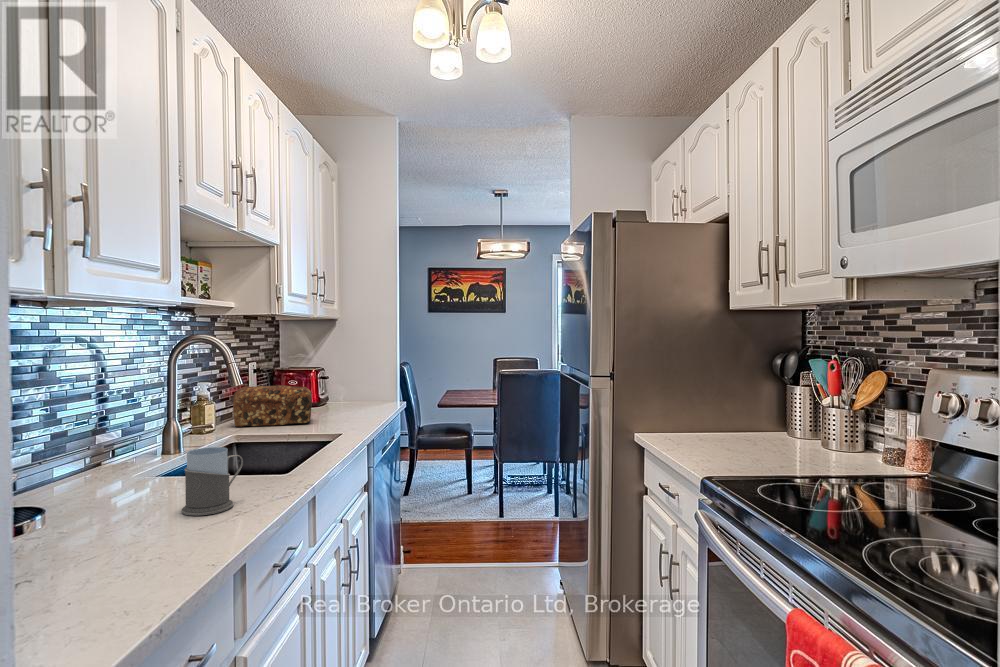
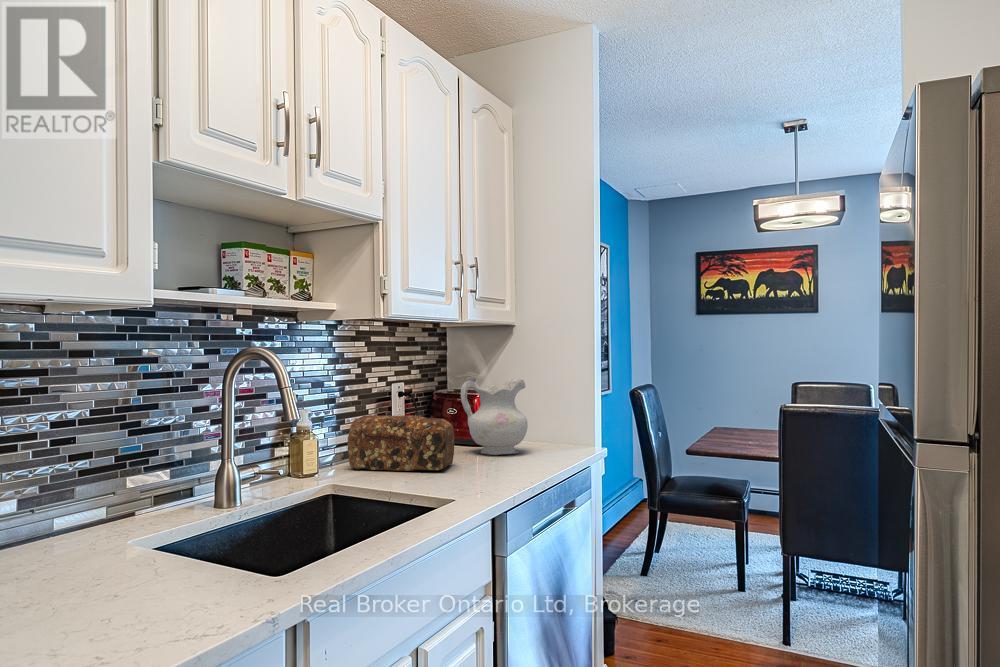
ceramic pitcher: none [307,357,355,411] -> present [461,378,528,455]
mug: present [181,447,243,516] -> none [124,507,218,609]

